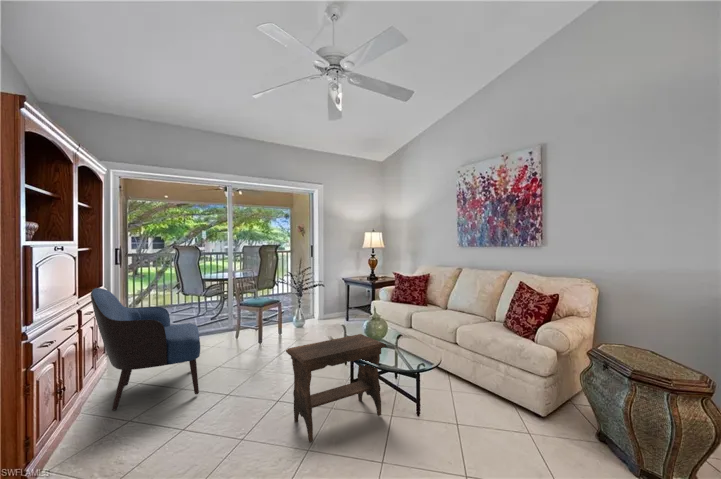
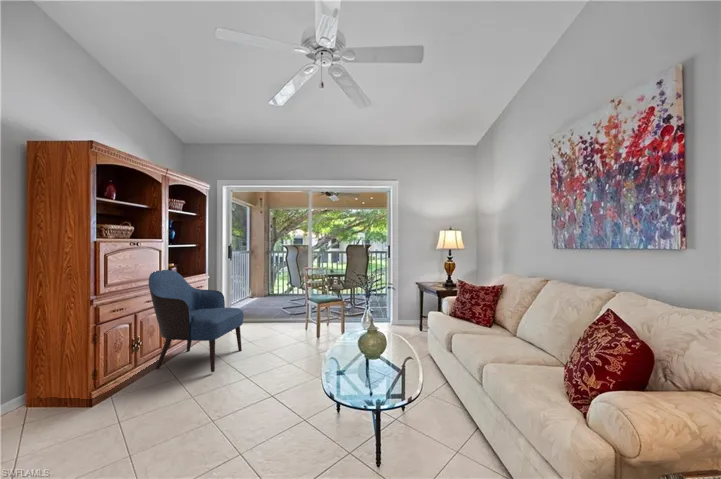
footstool: present [286,334,386,442] -> none [220,345,336,453]

